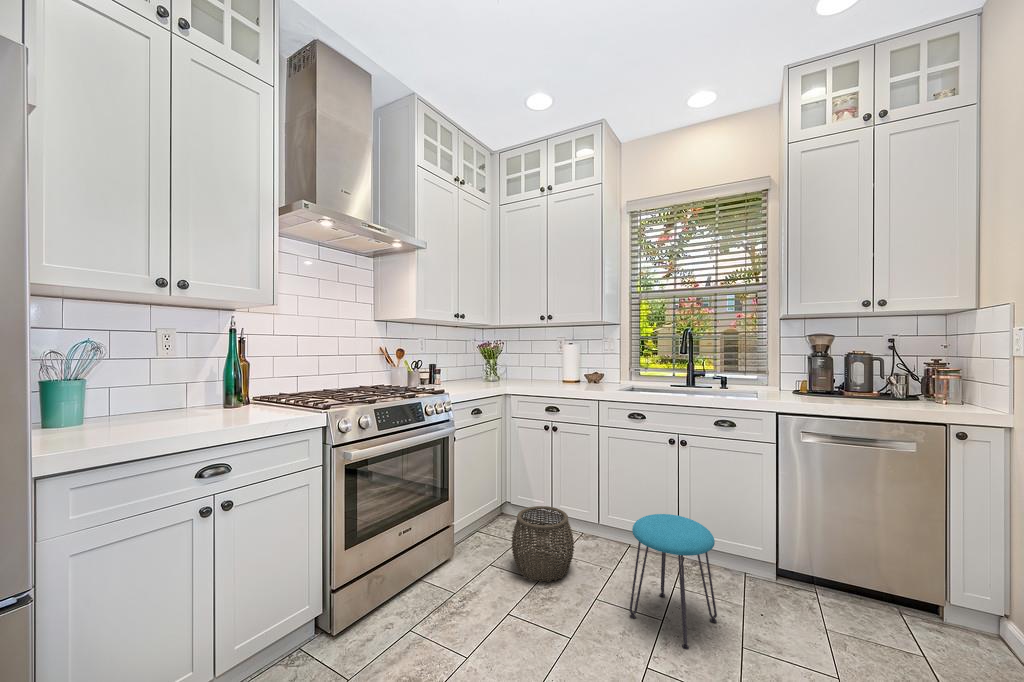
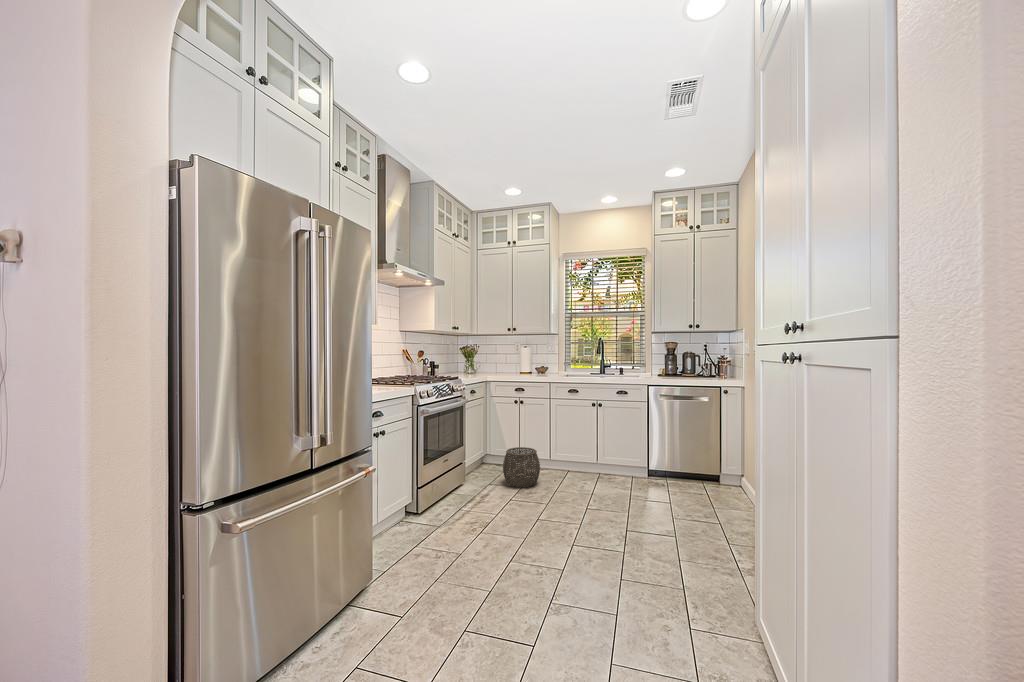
stool: present [629,514,717,649] -> none [576,441,619,502]

